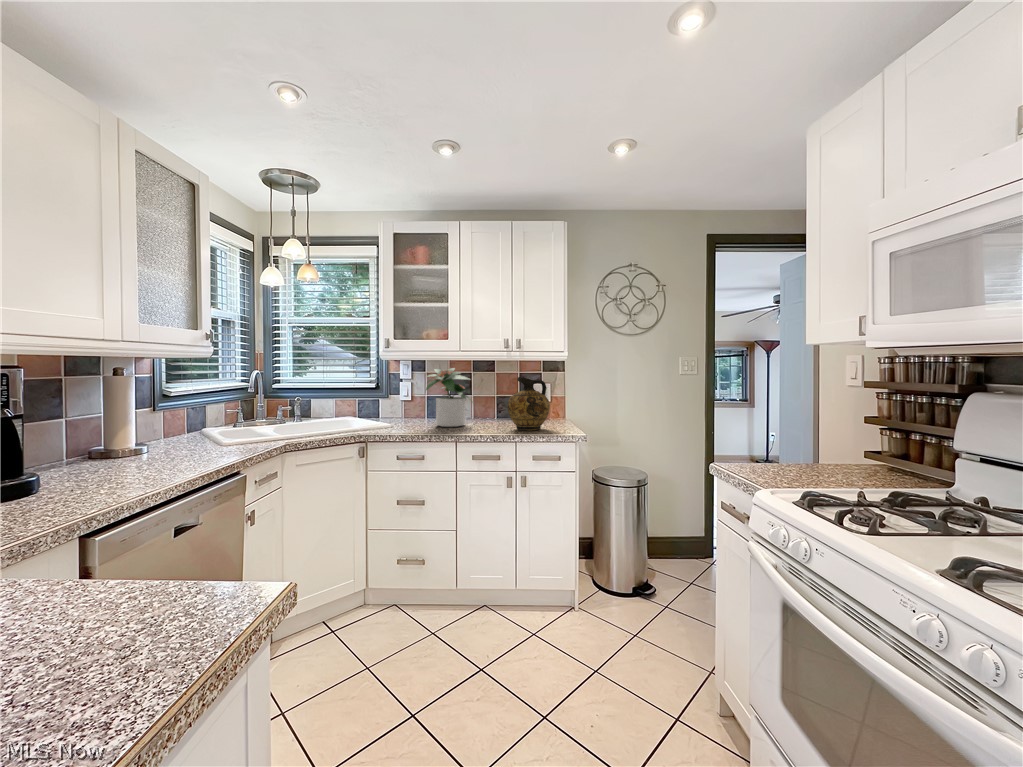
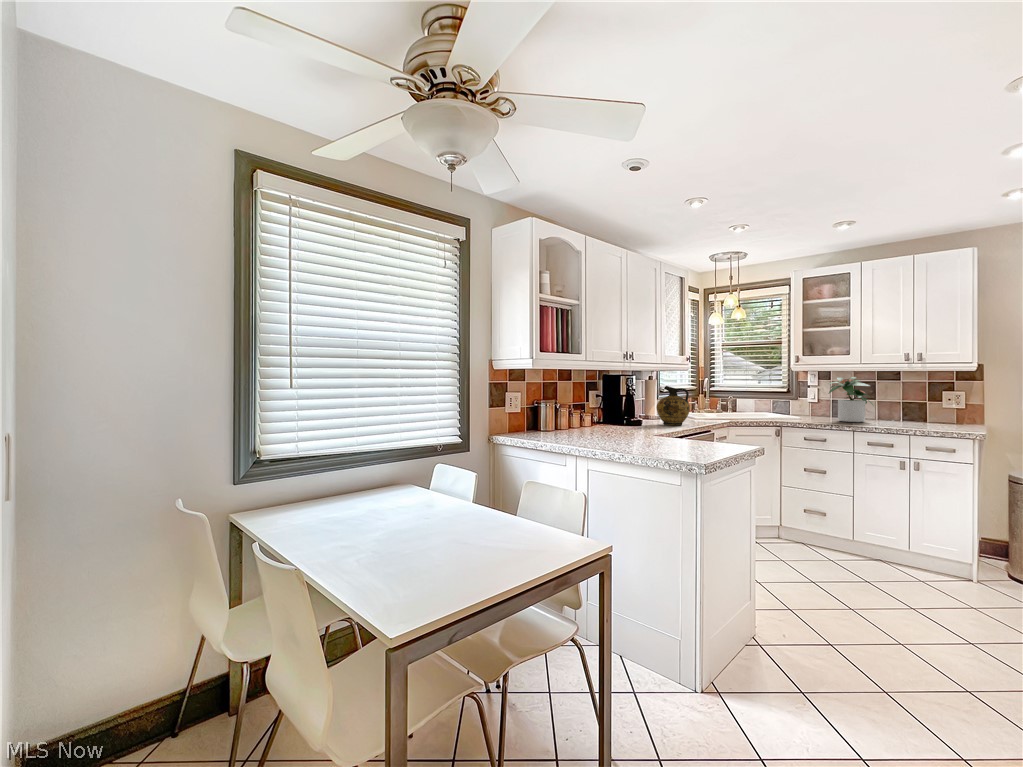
ceramic jug: present [507,377,550,430] -> present [656,386,690,425]

